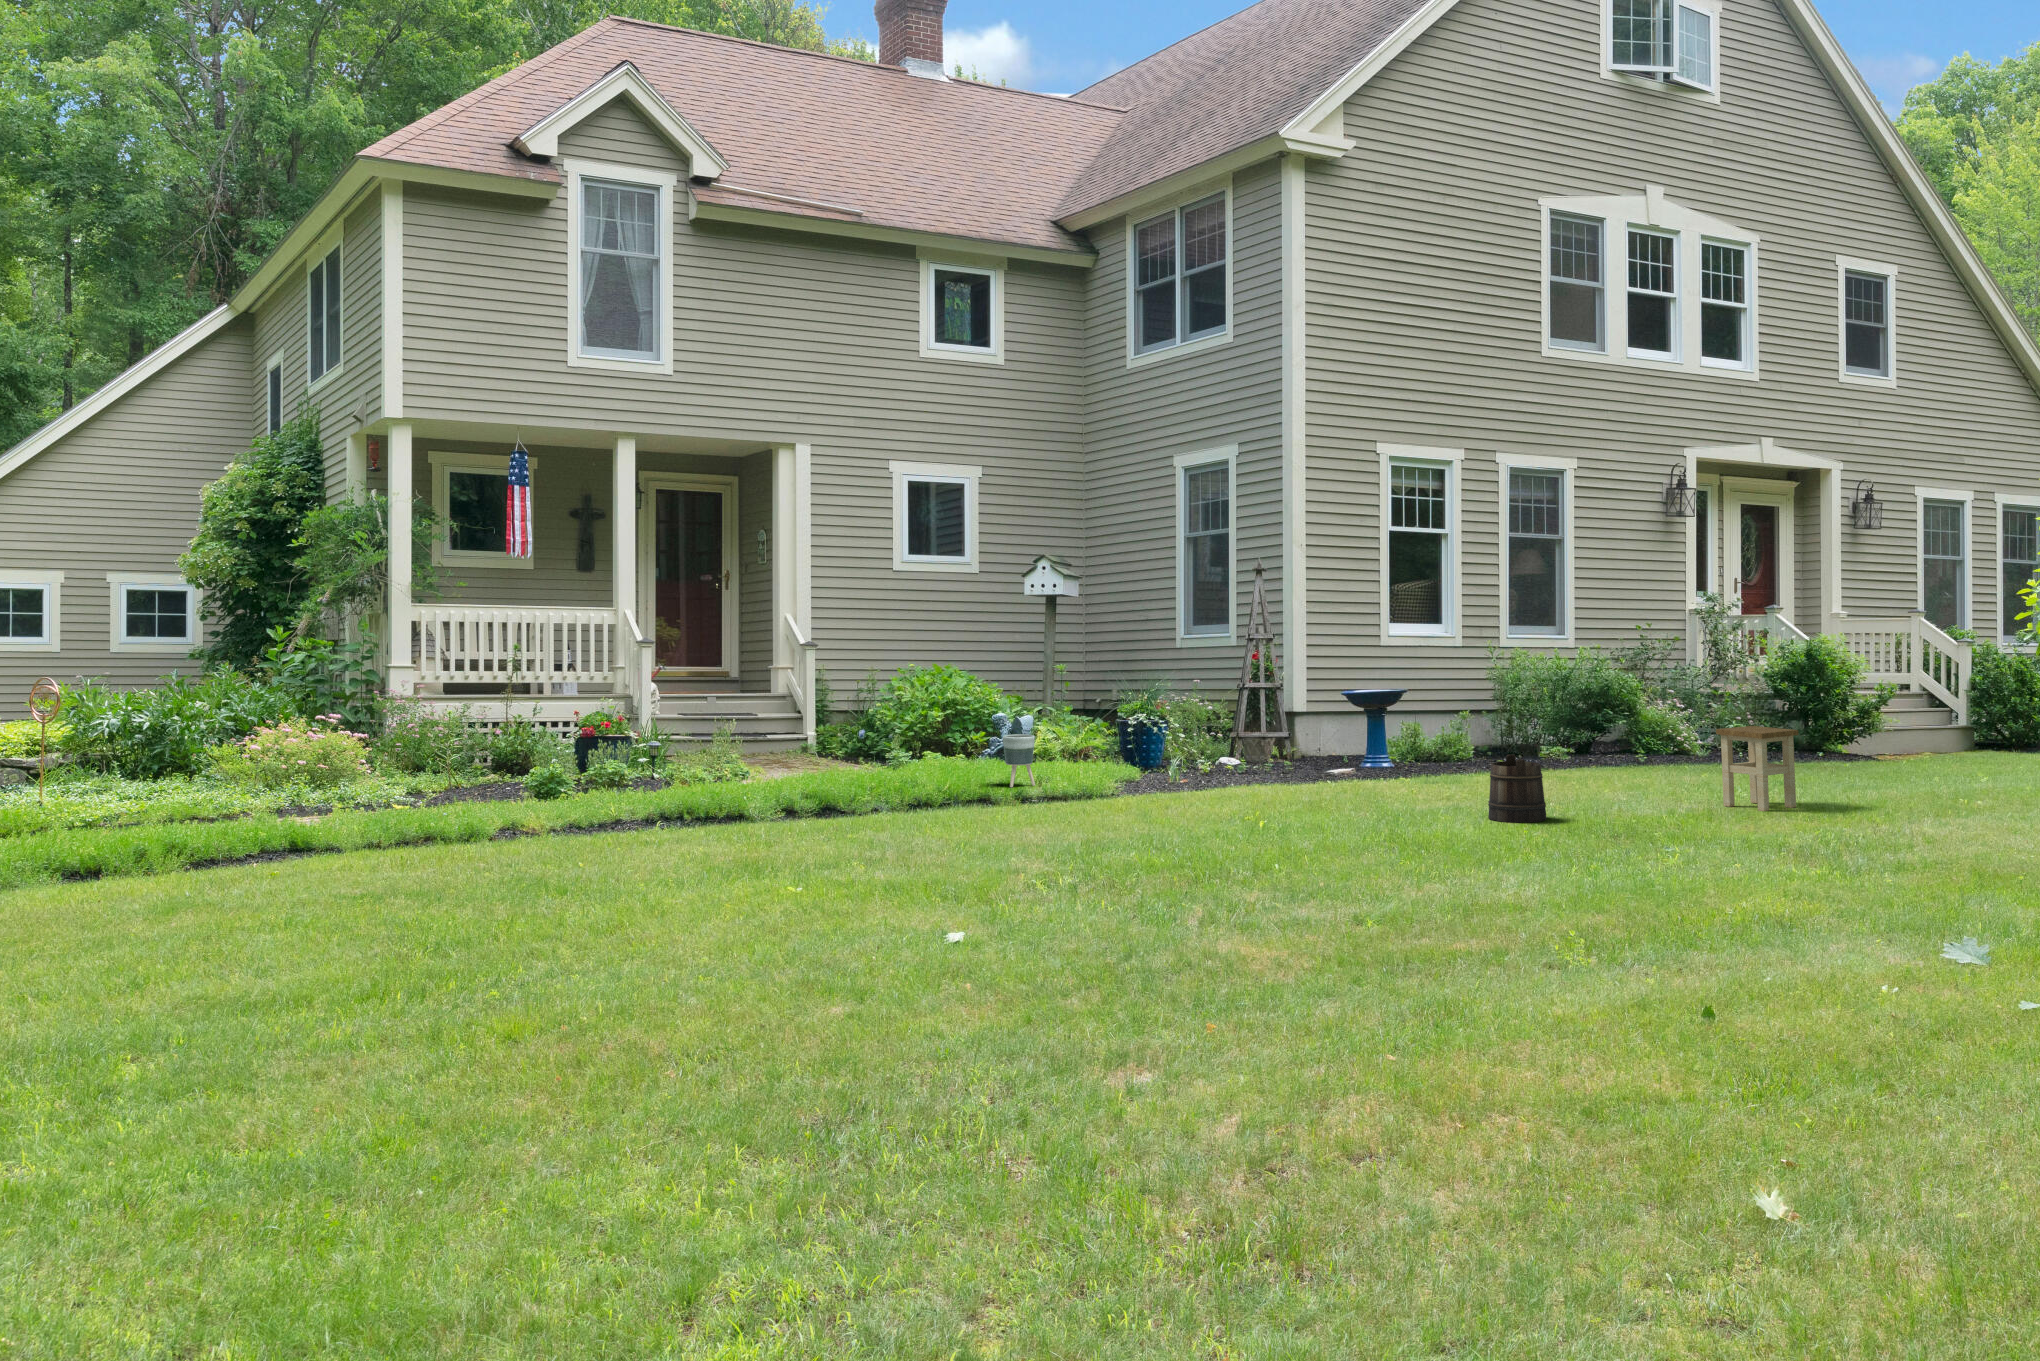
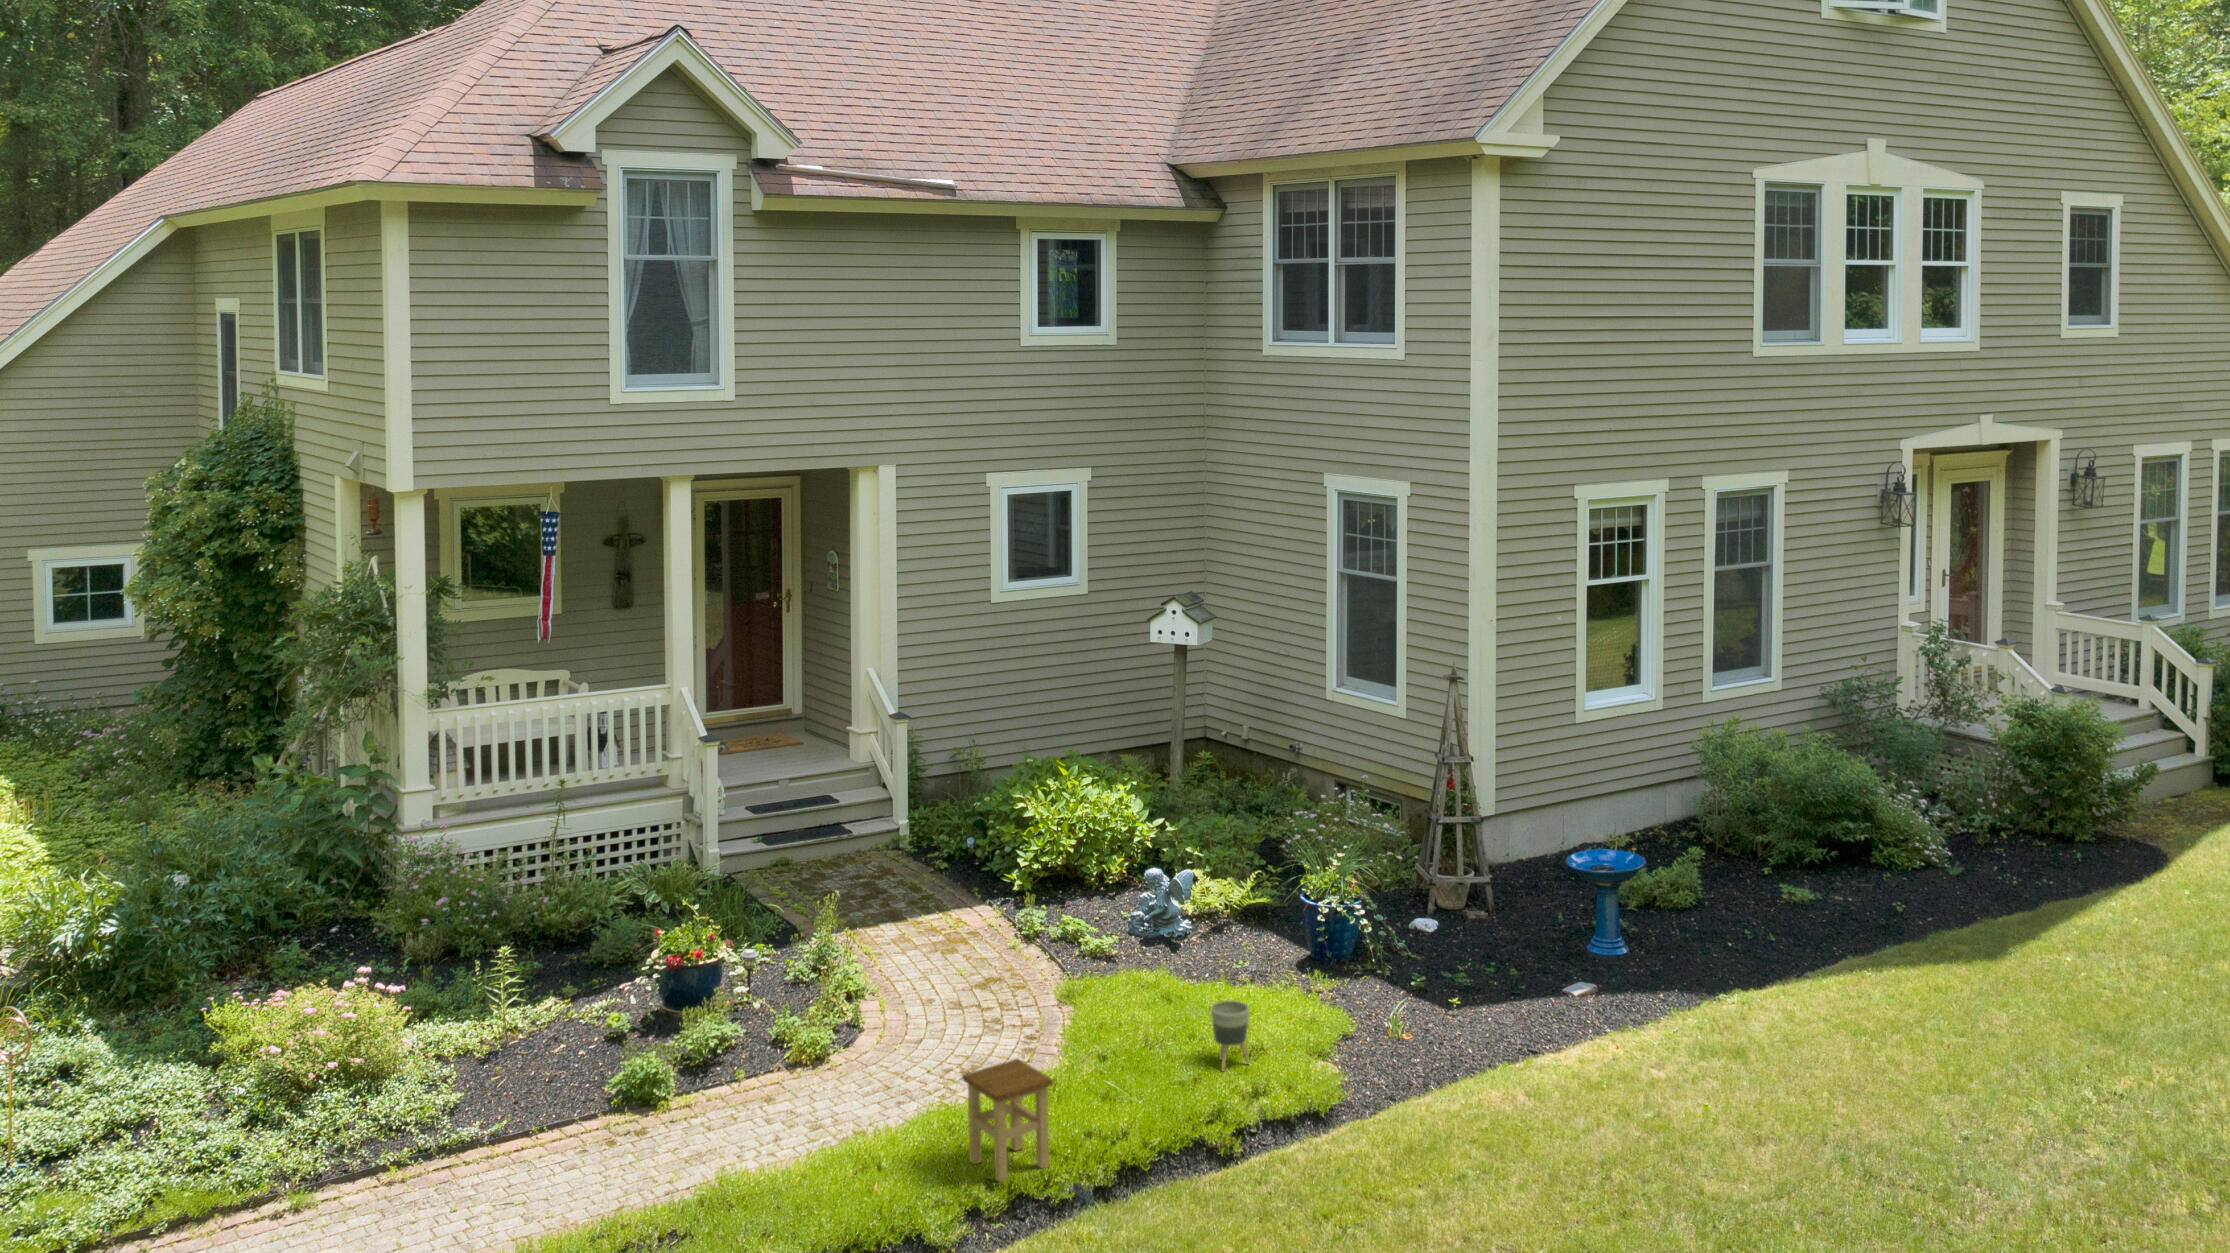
stool: present [1716,726,1799,811] -> present [962,1059,1053,1182]
bucket: present [1488,755,1547,823] -> none [1847,1122,1920,1222]

